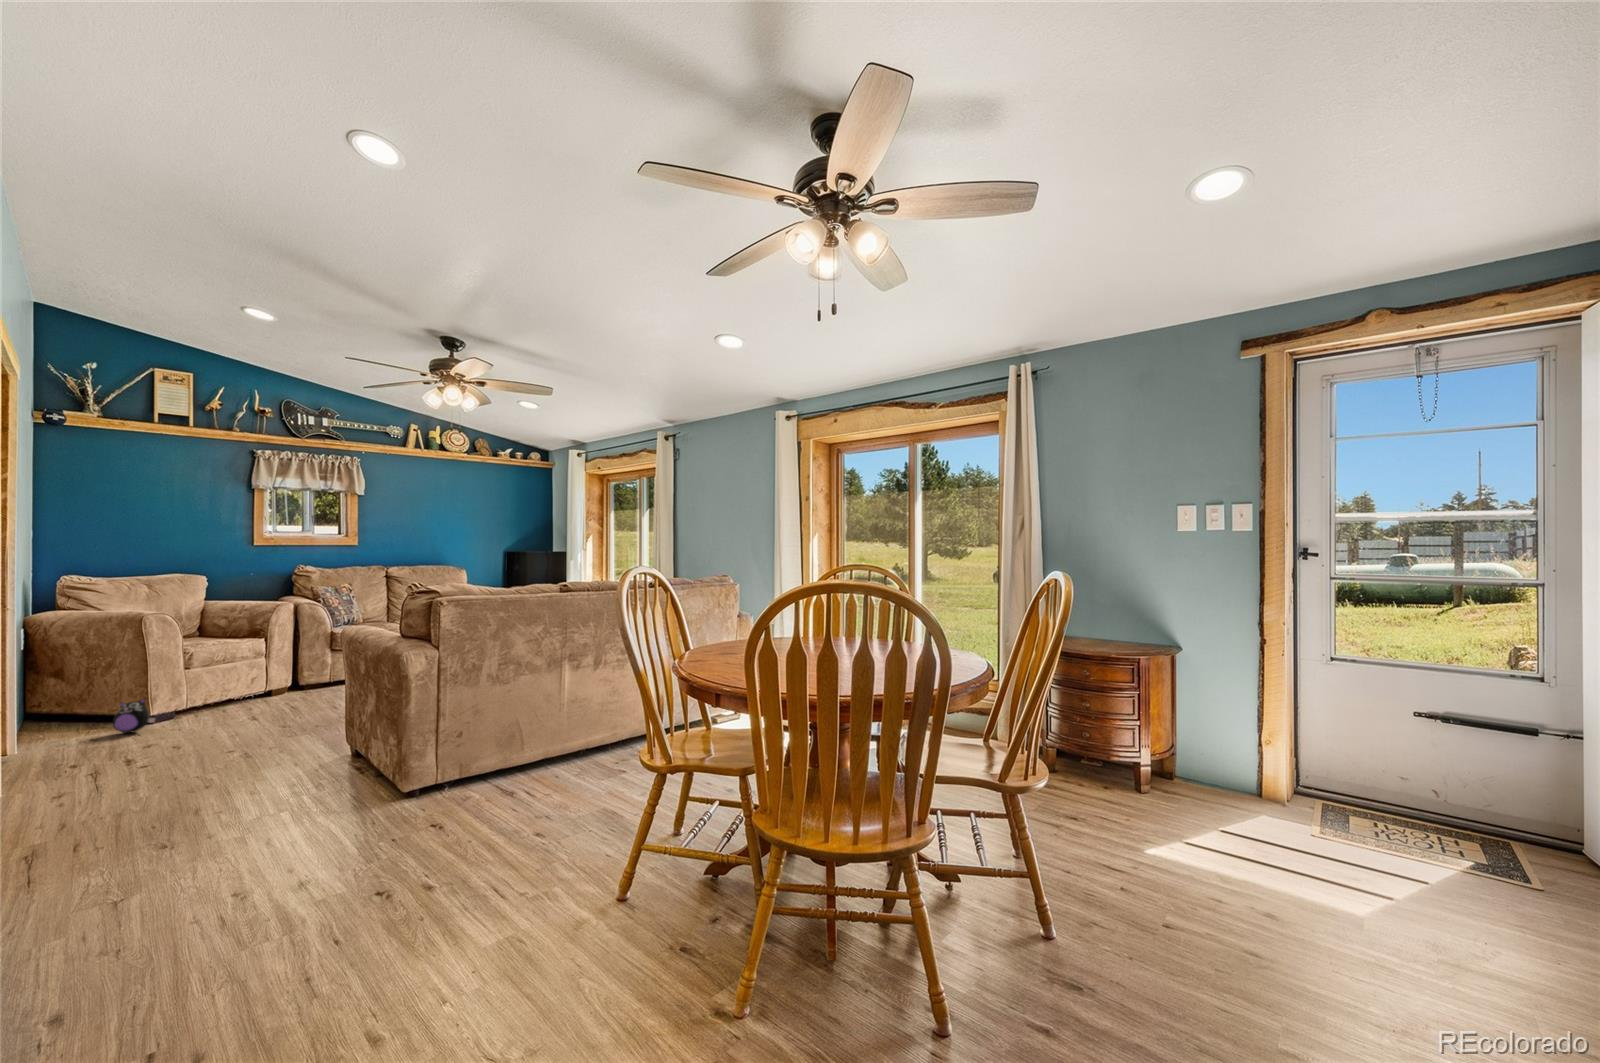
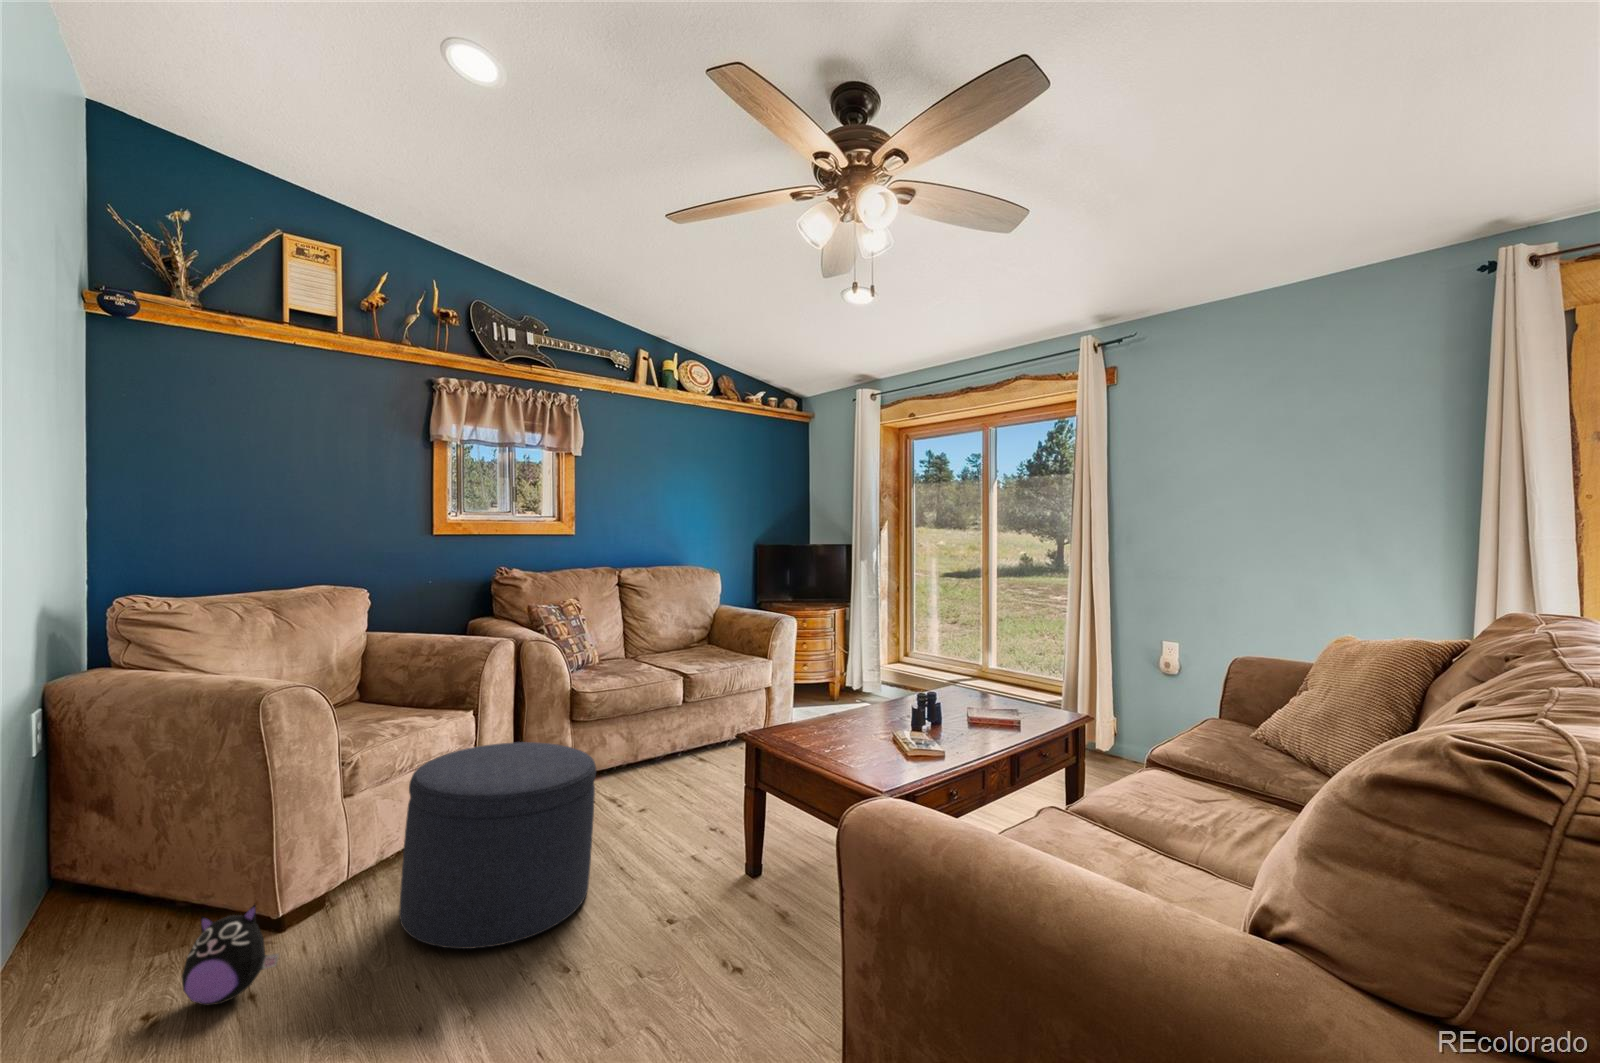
ottoman: none [213,646,319,721] -> present [399,742,596,949]

